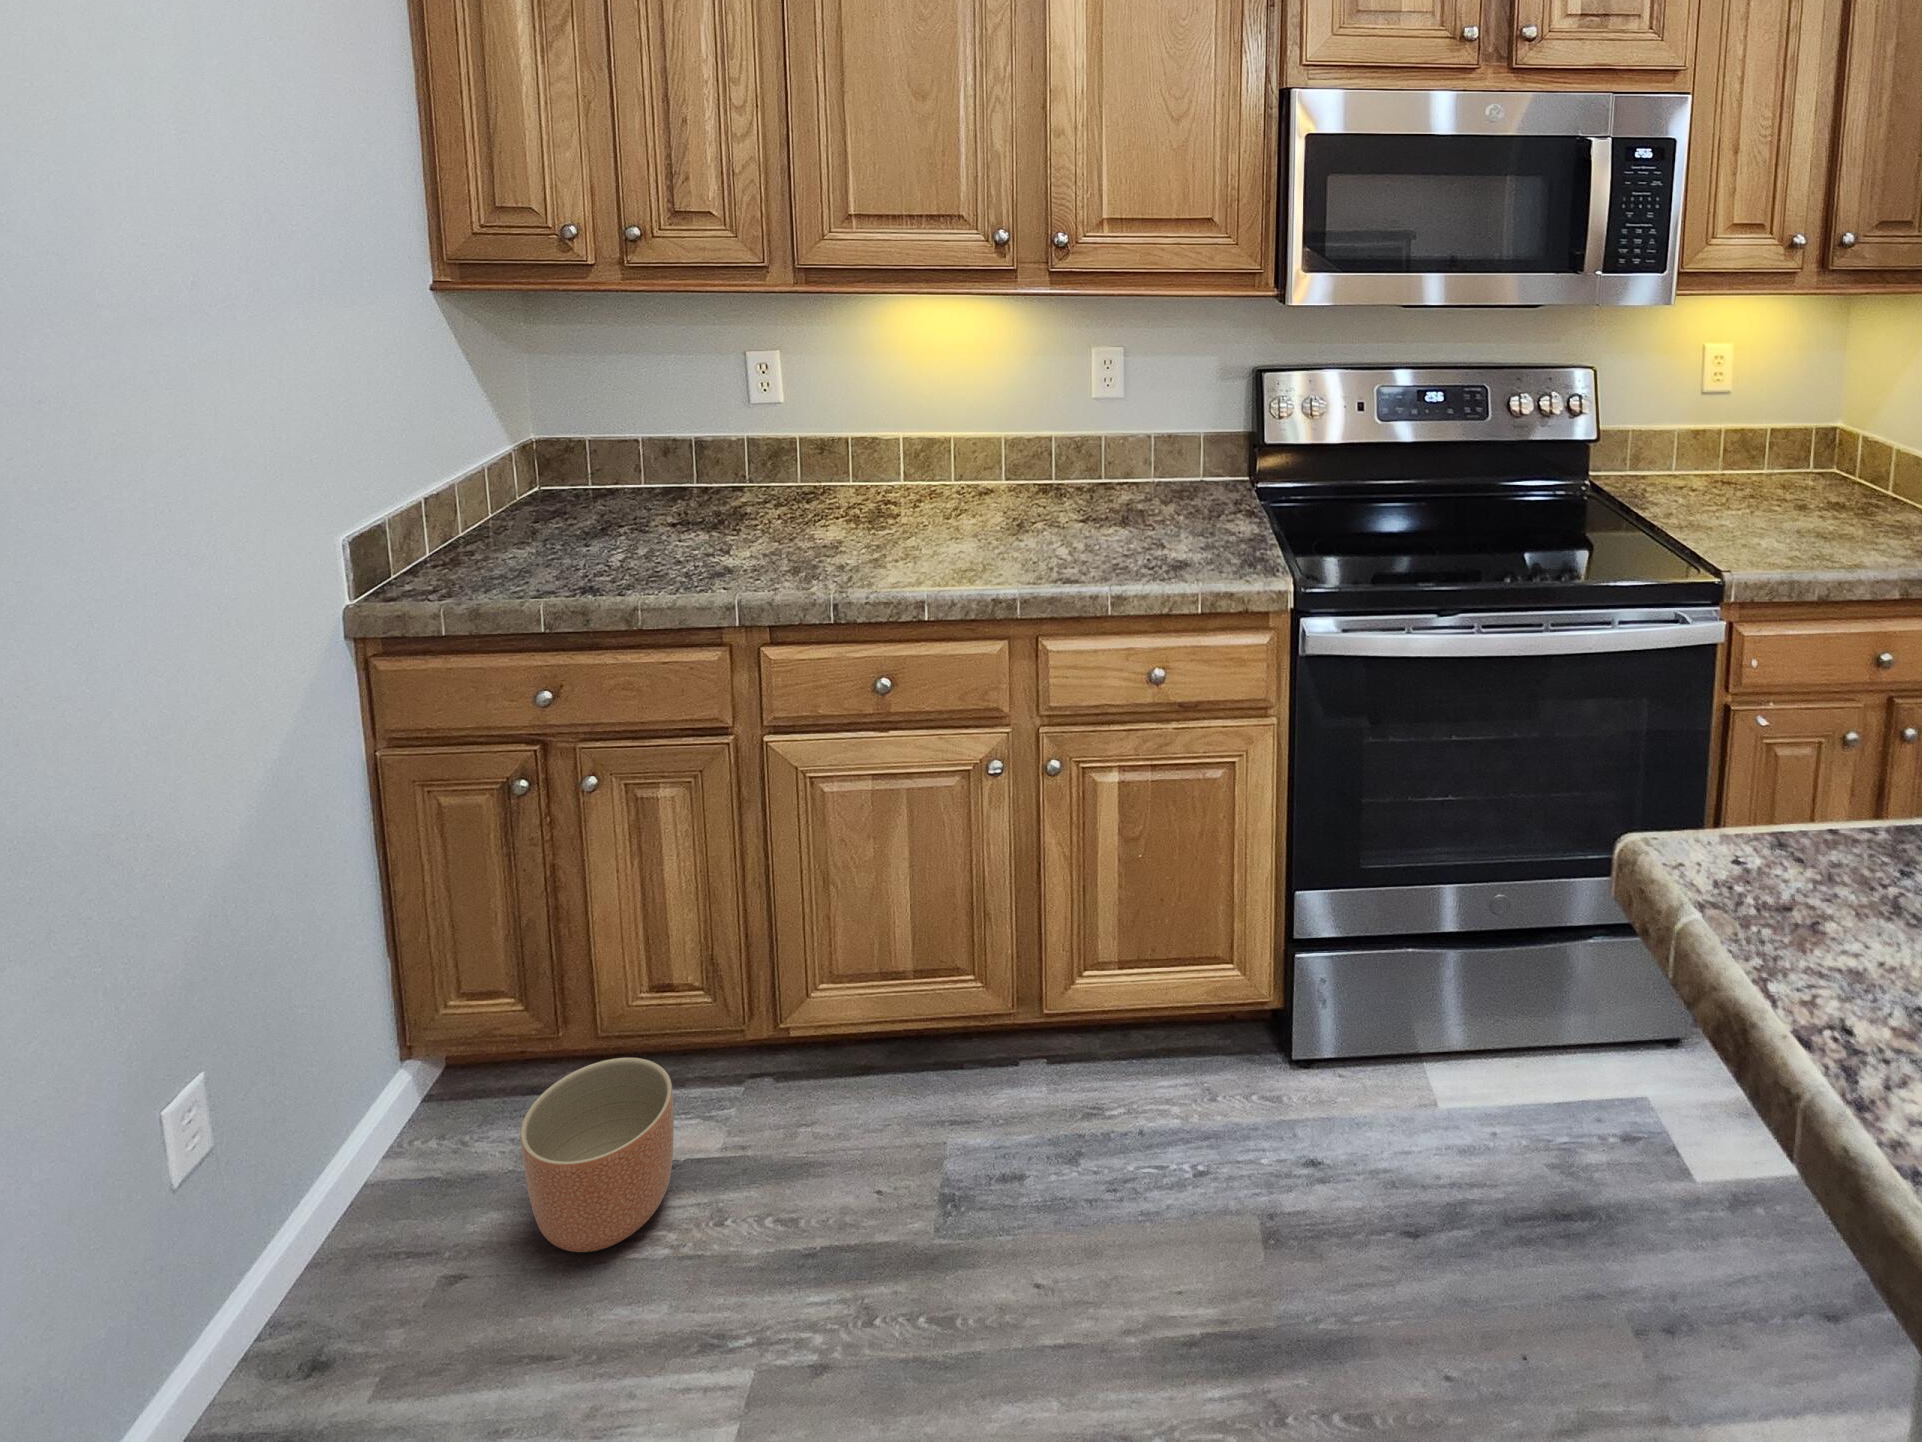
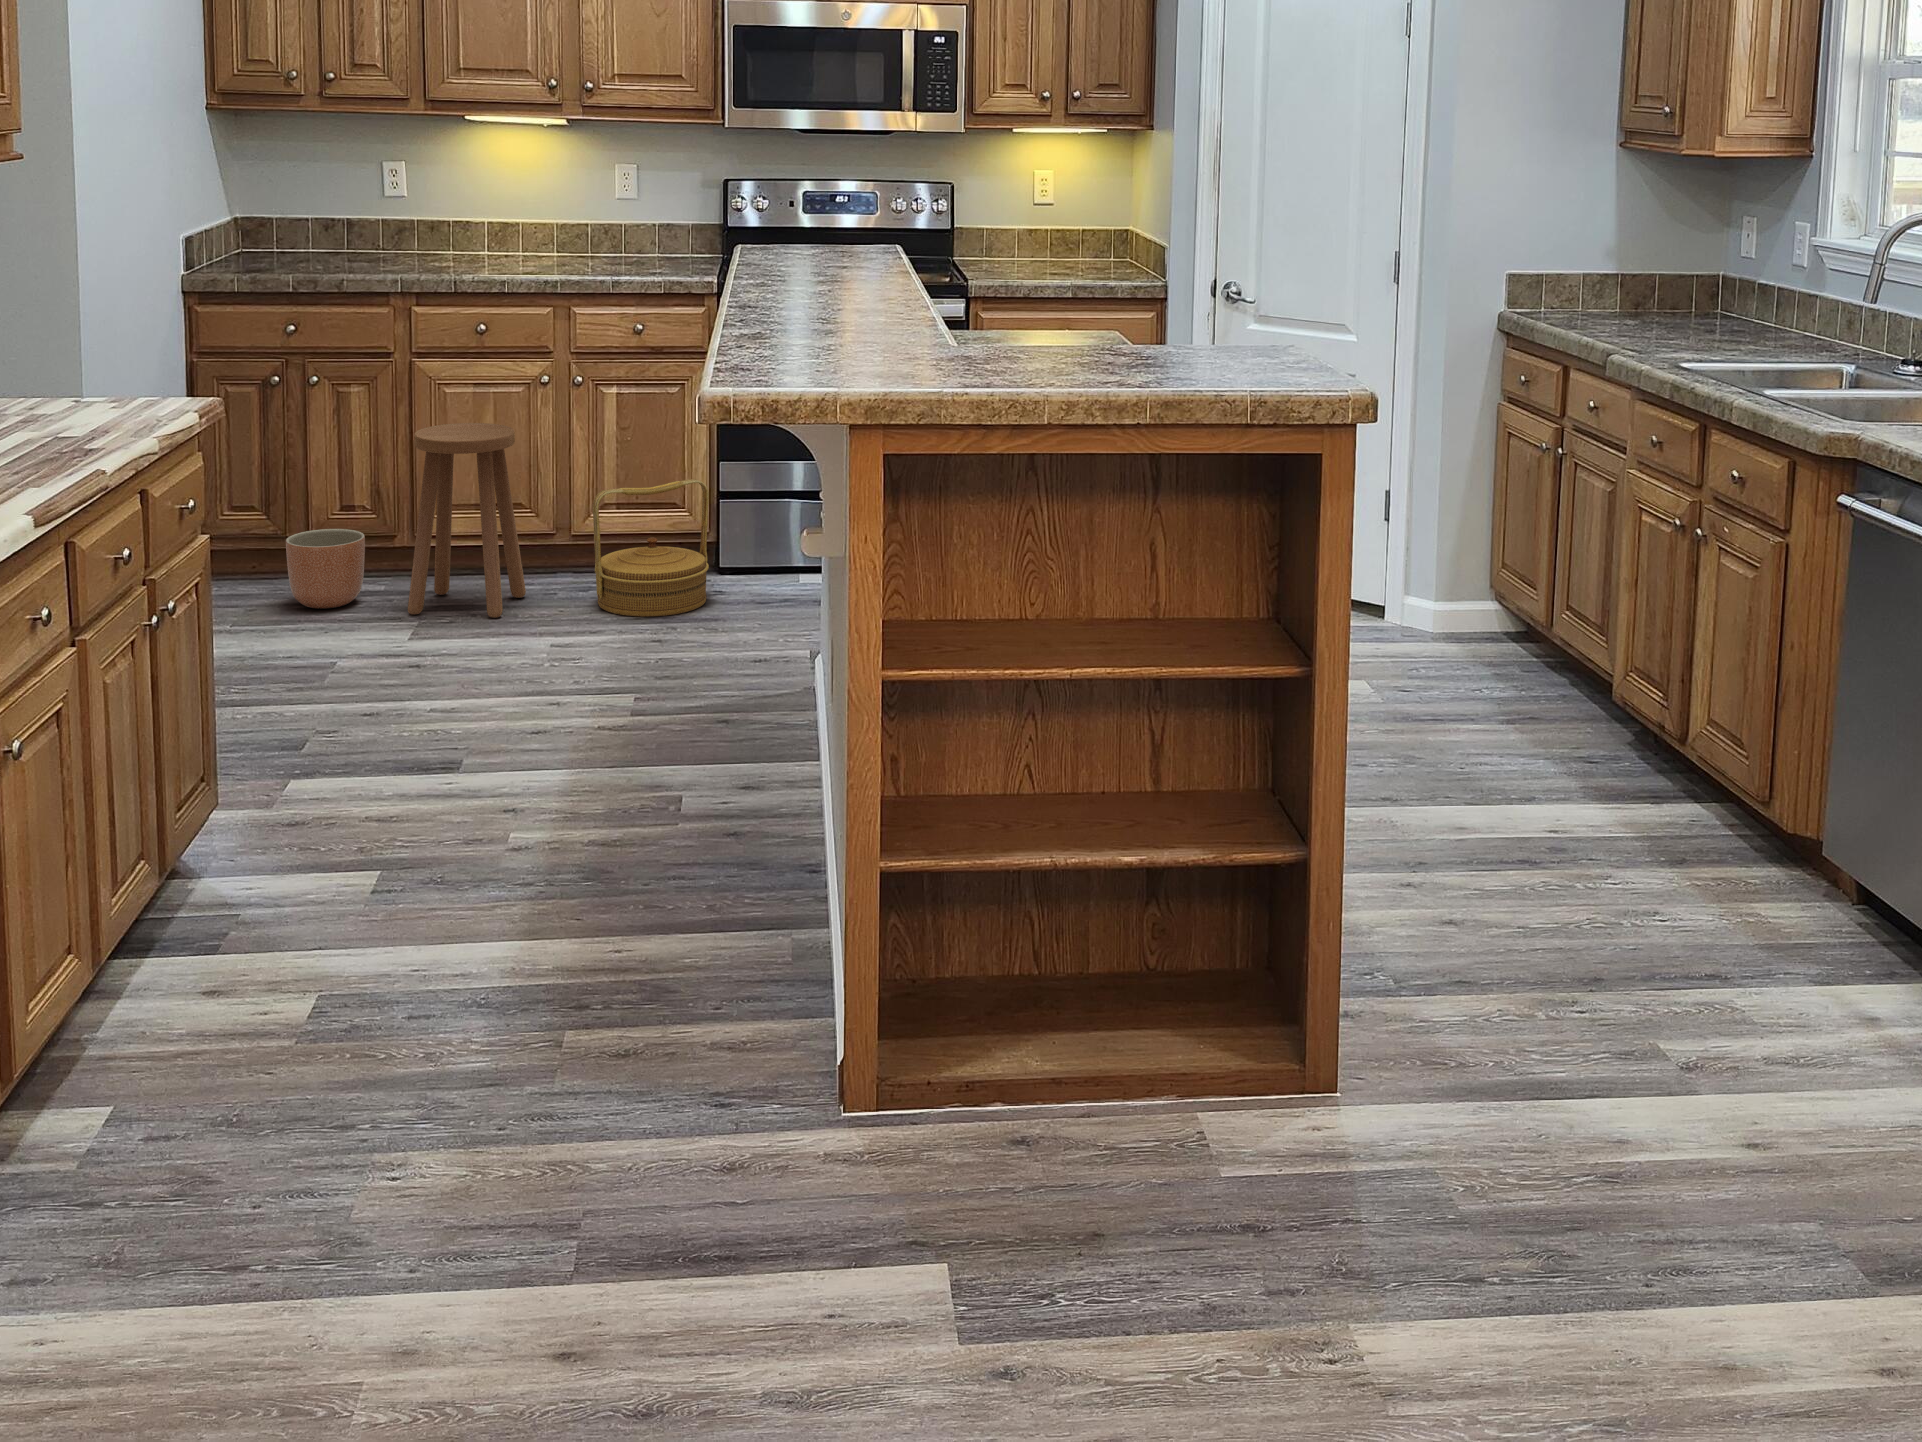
stool: none [740,881,963,1309] -> present [408,423,526,618]
basket: none [1085,977,1295,1303] -> present [592,479,709,617]

